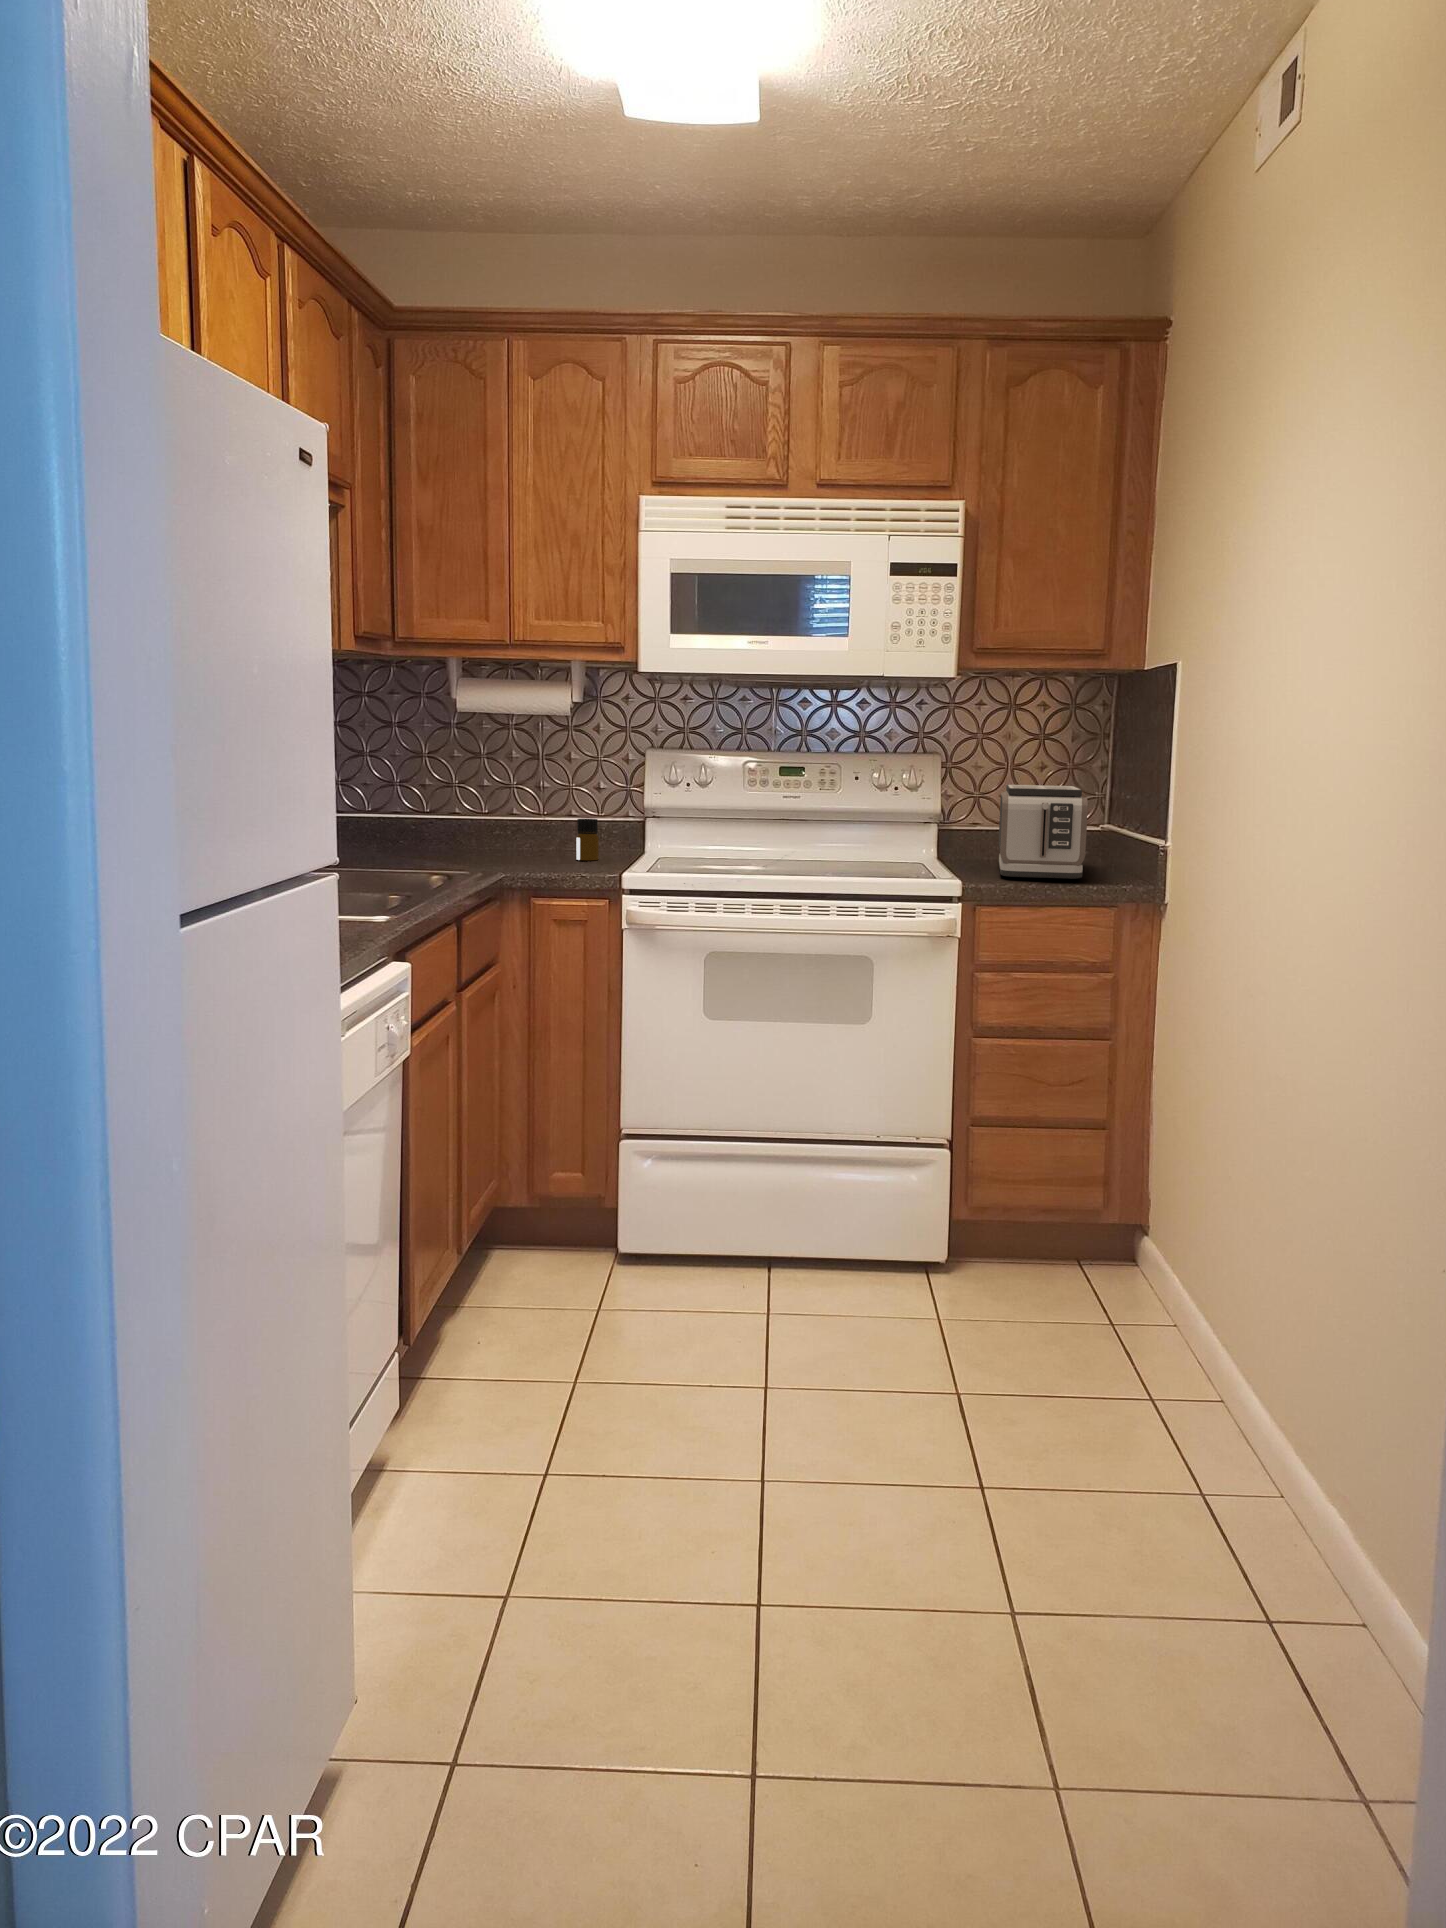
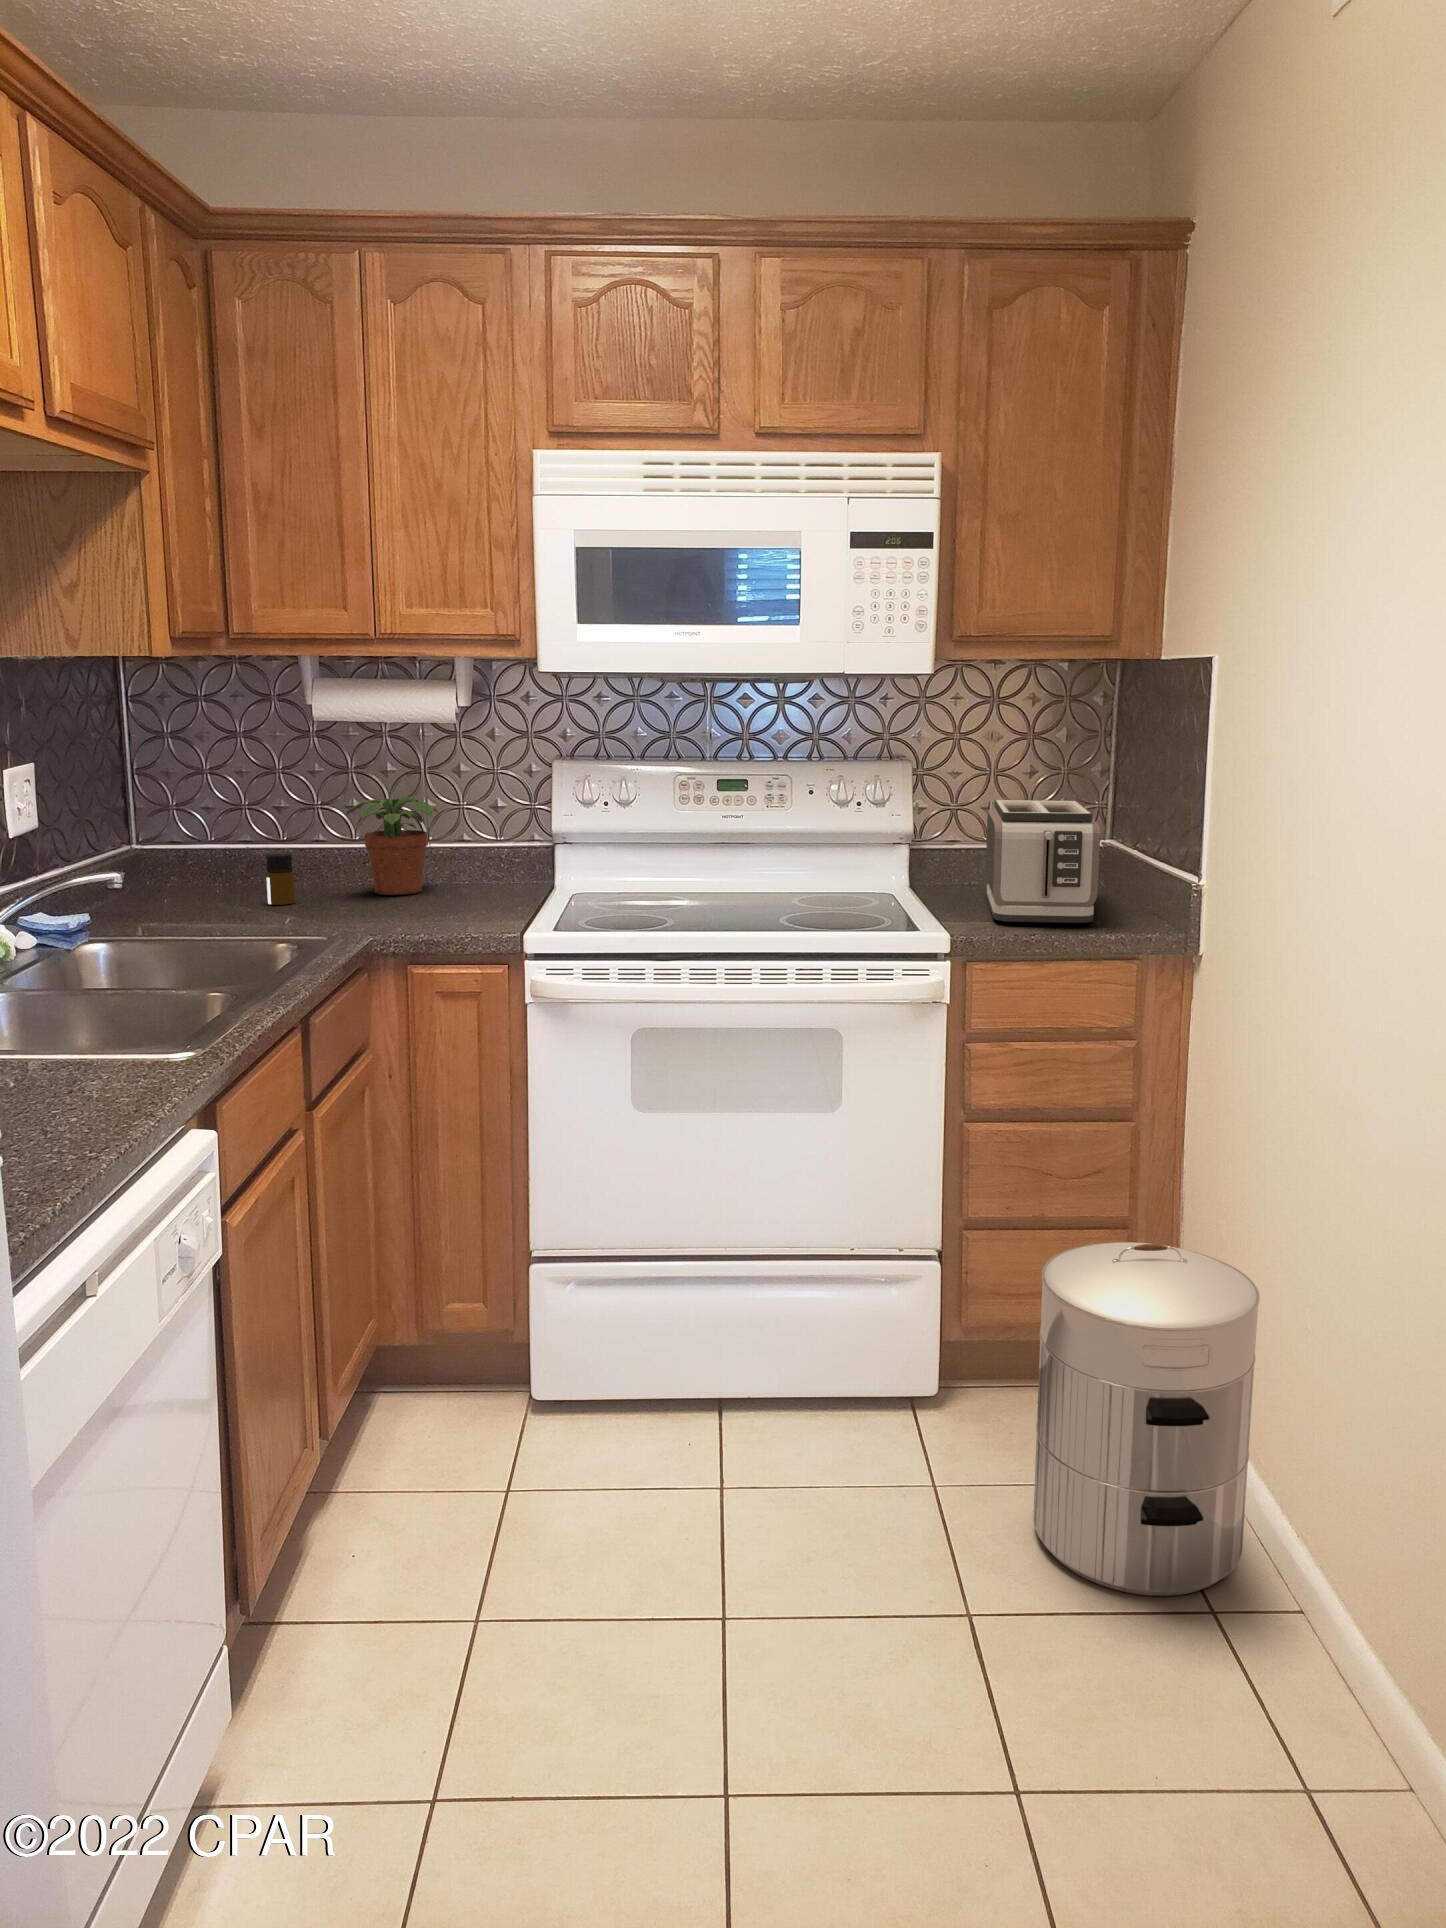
potted plant: none [480,776,554,854] -> present [345,797,438,895]
bottle: present [576,819,599,860] -> present [266,853,296,905]
waste bin: none [1017,1115,1198,1392] -> present [1033,1242,1260,1596]

